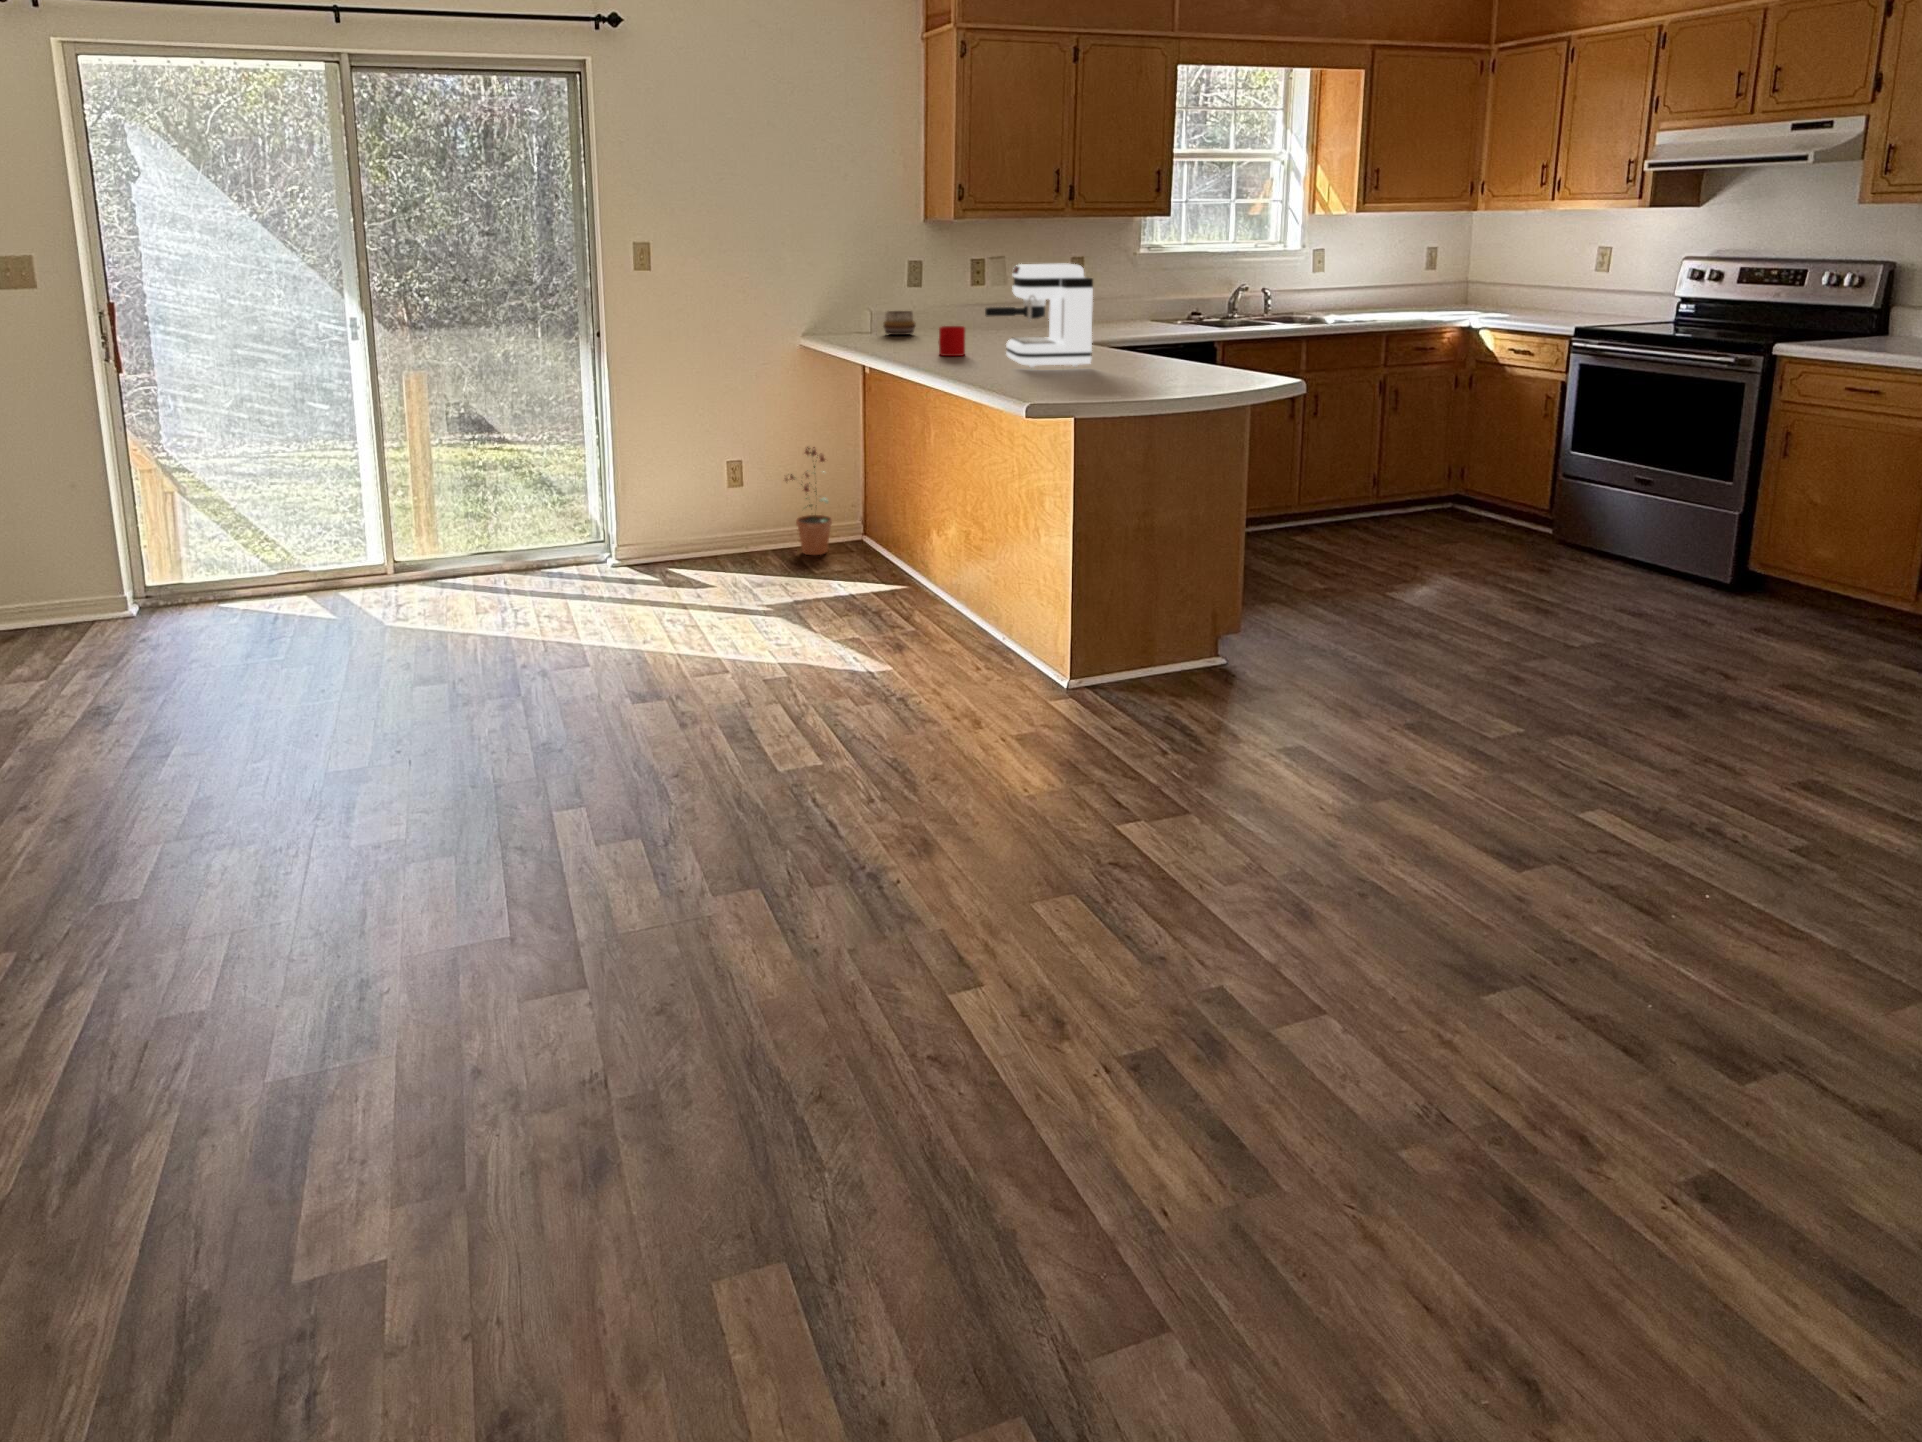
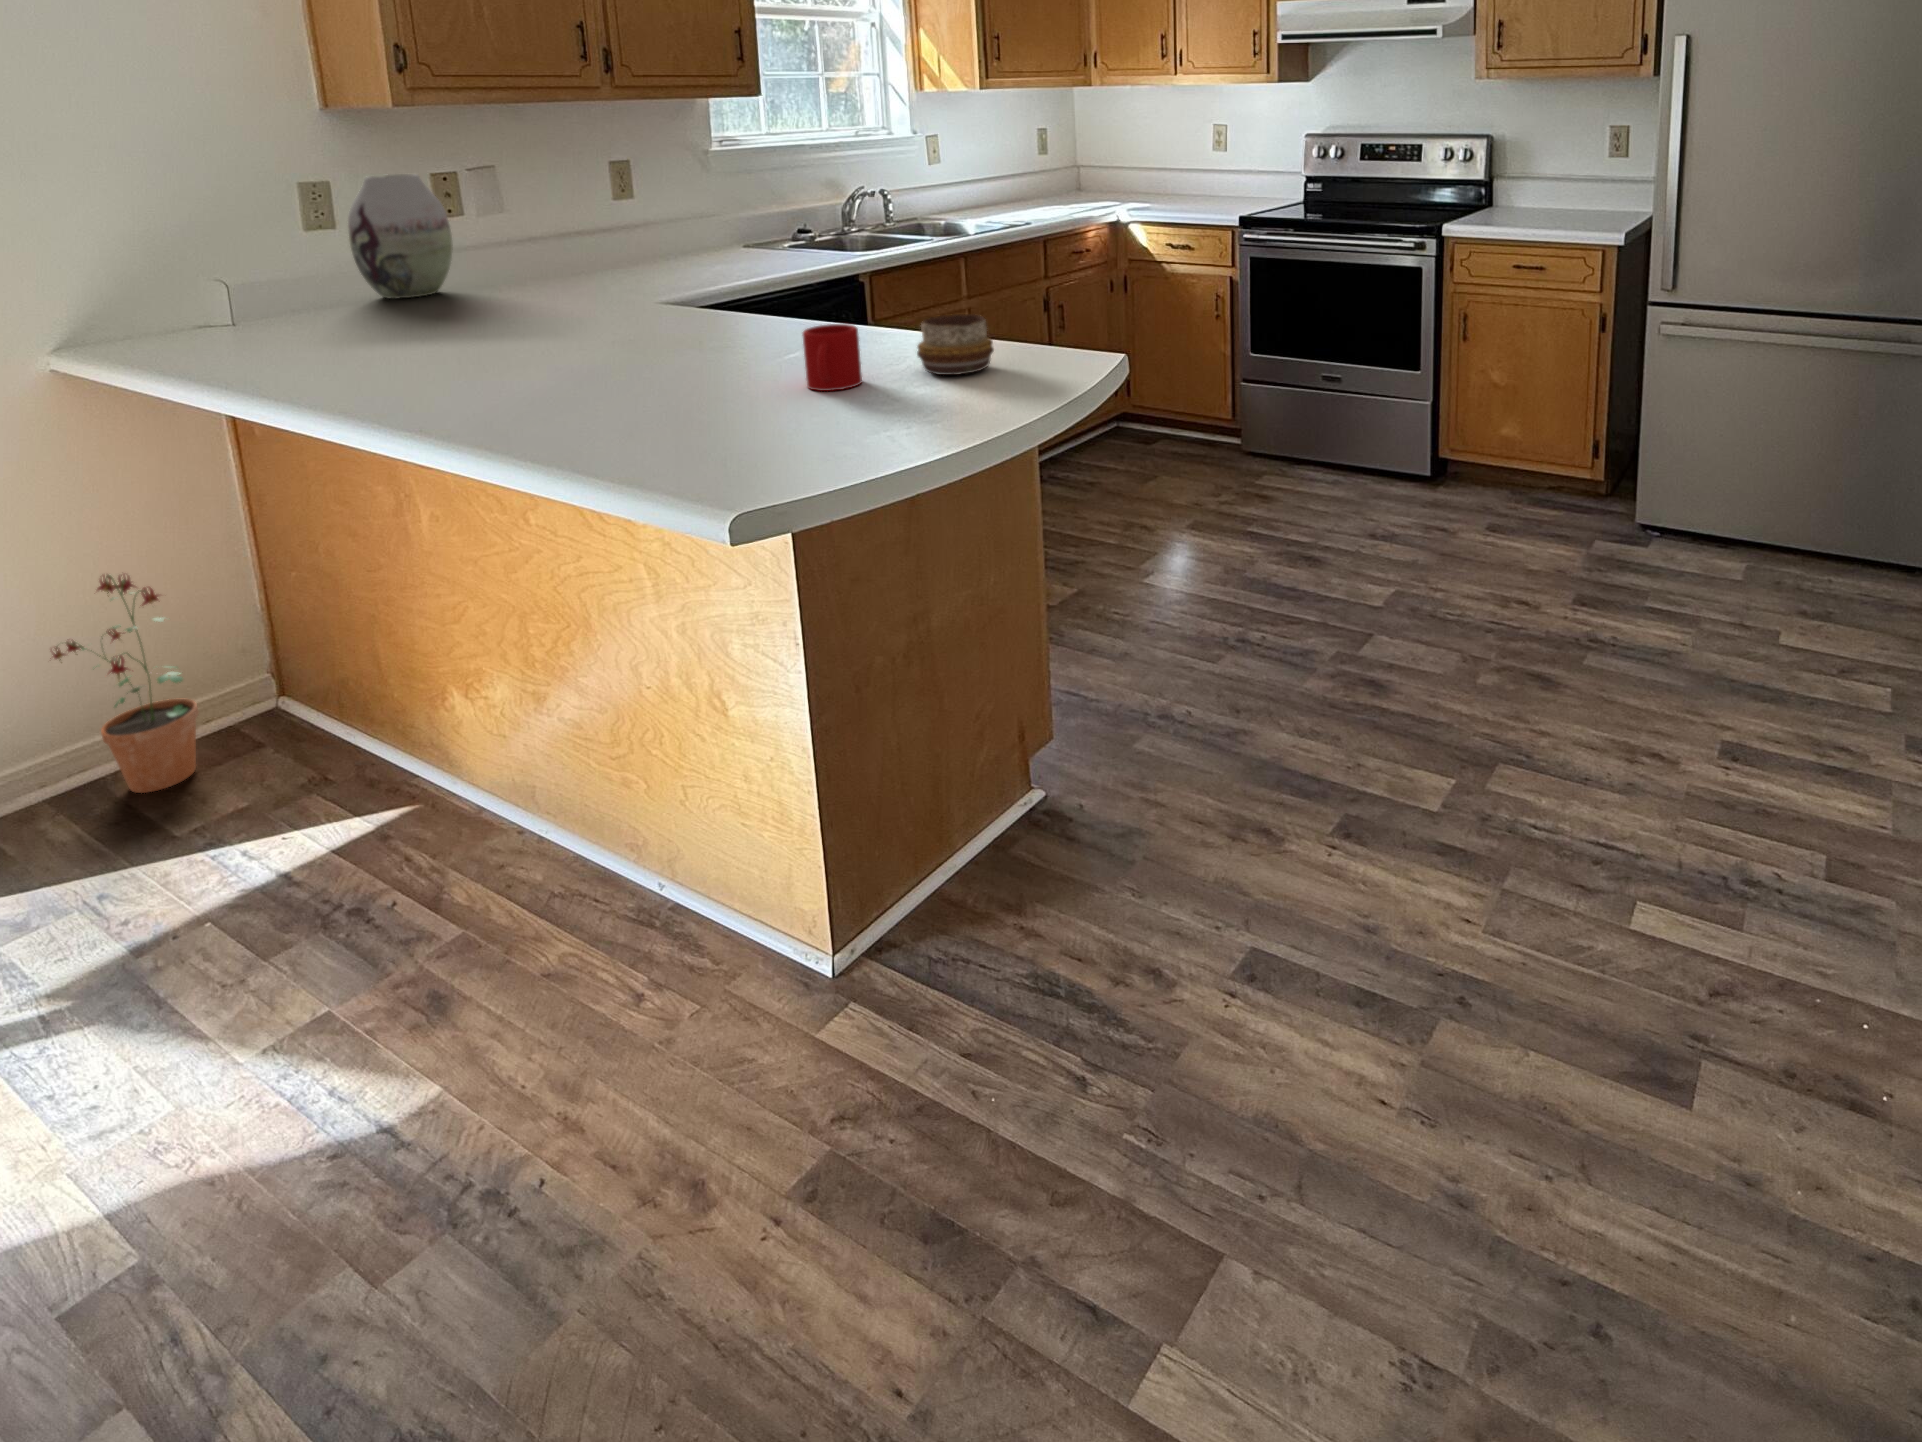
vase: none [928,258,976,328] -> present [348,174,453,299]
coffee maker: present [985,264,1093,368] -> none [523,188,754,387]
decorative bowl: present [883,311,916,335] -> present [917,314,994,375]
mug: present [939,326,965,356] -> present [802,324,862,391]

